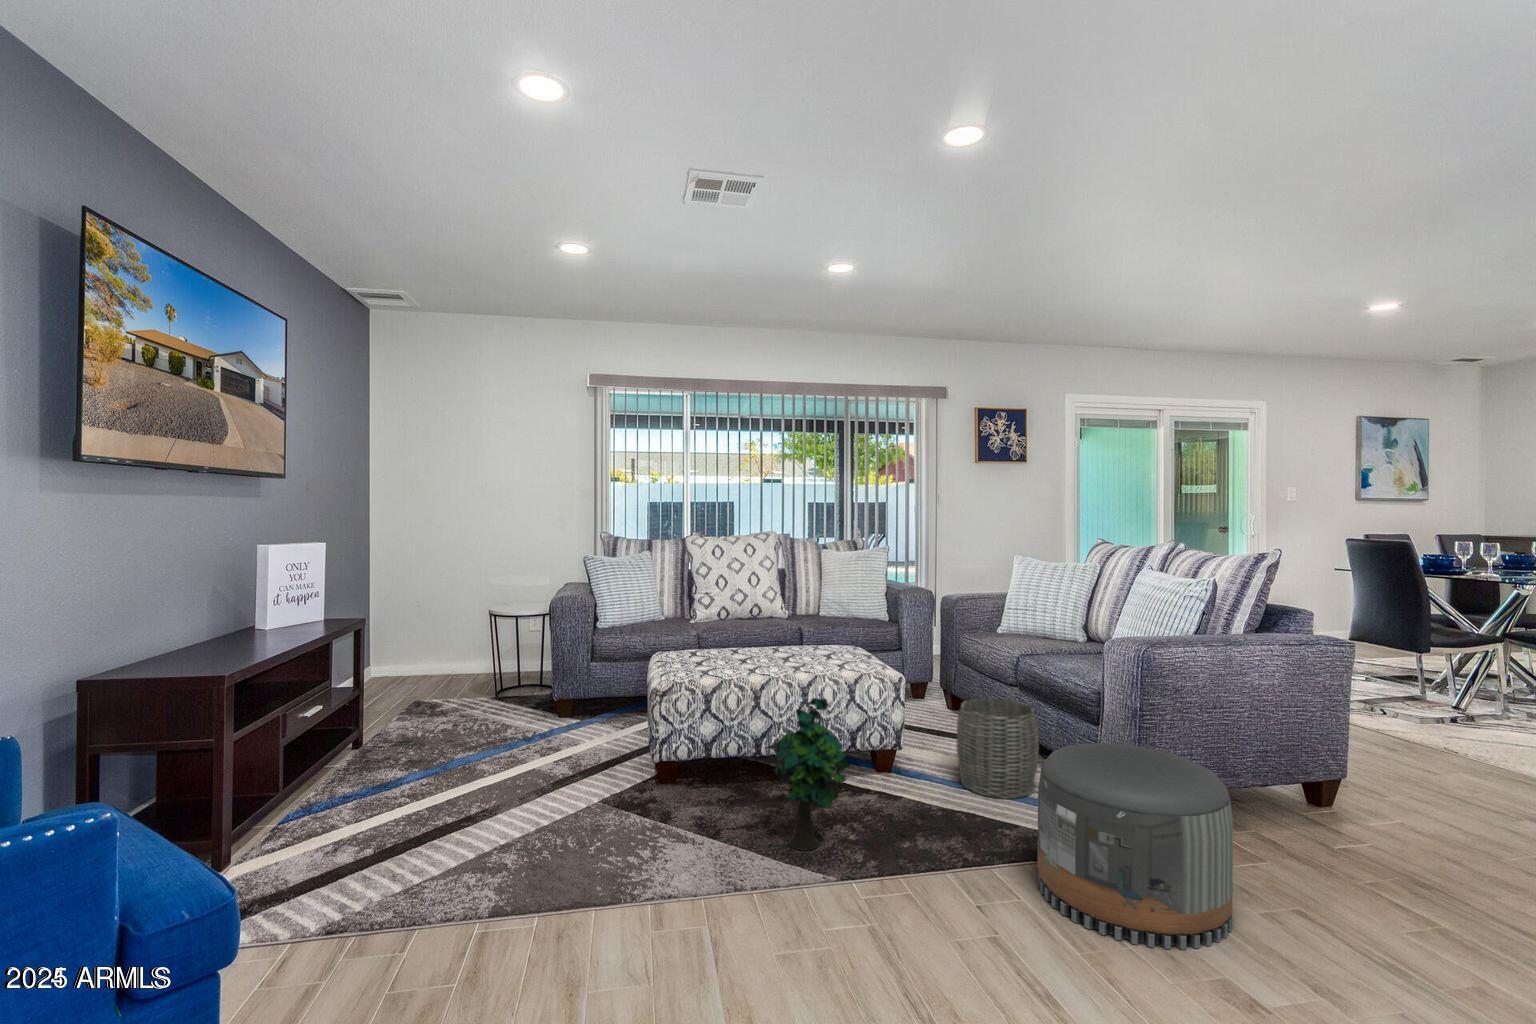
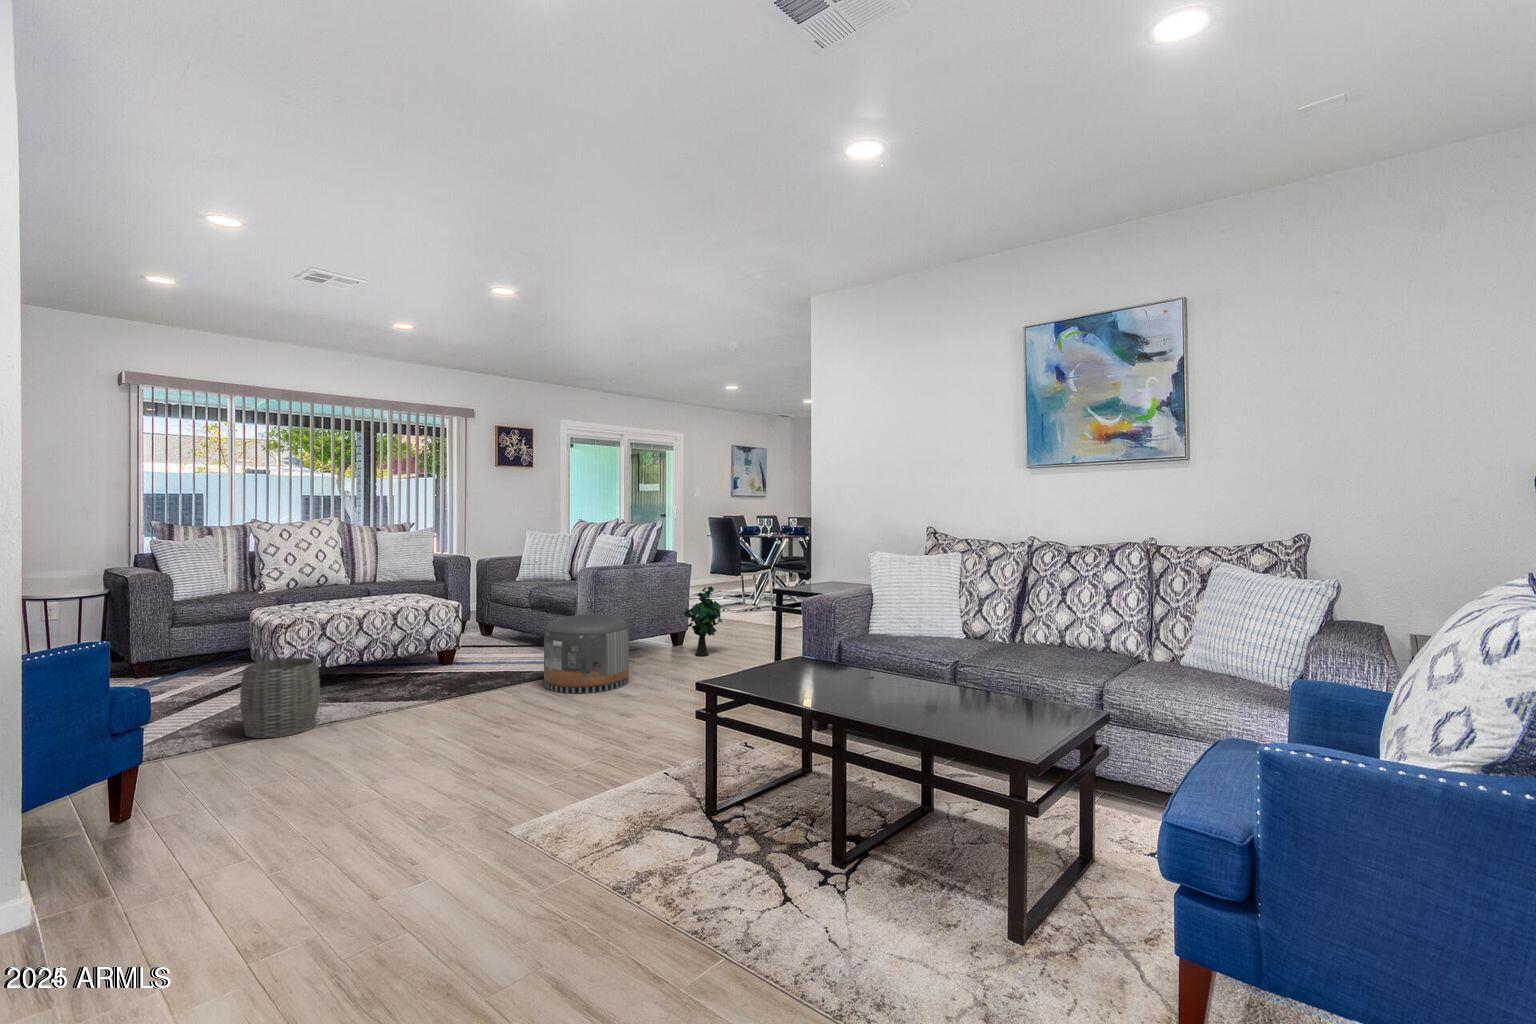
decorative plant: present [765,698,851,851] -> present [683,587,722,656]
woven basket: present [957,699,1039,799] -> present [240,658,320,738]

